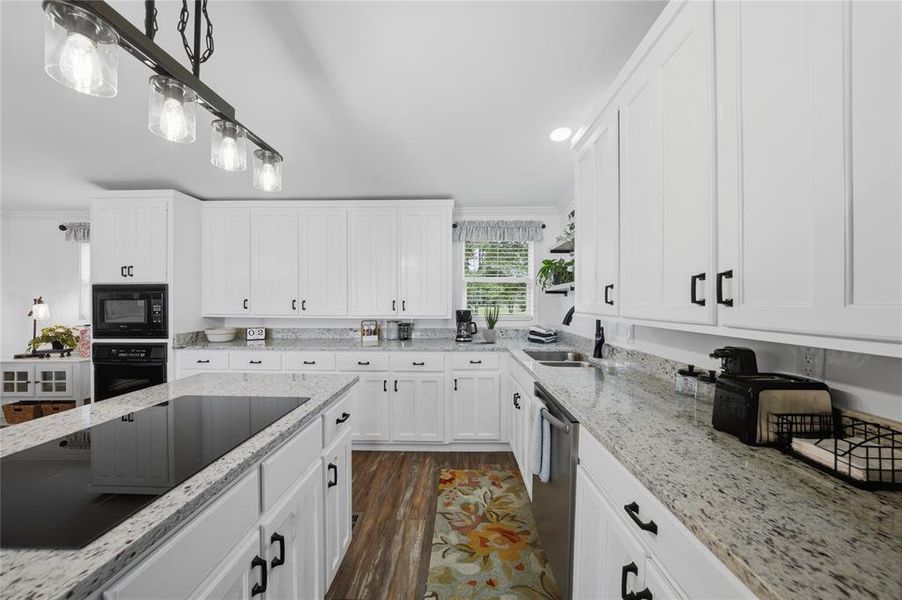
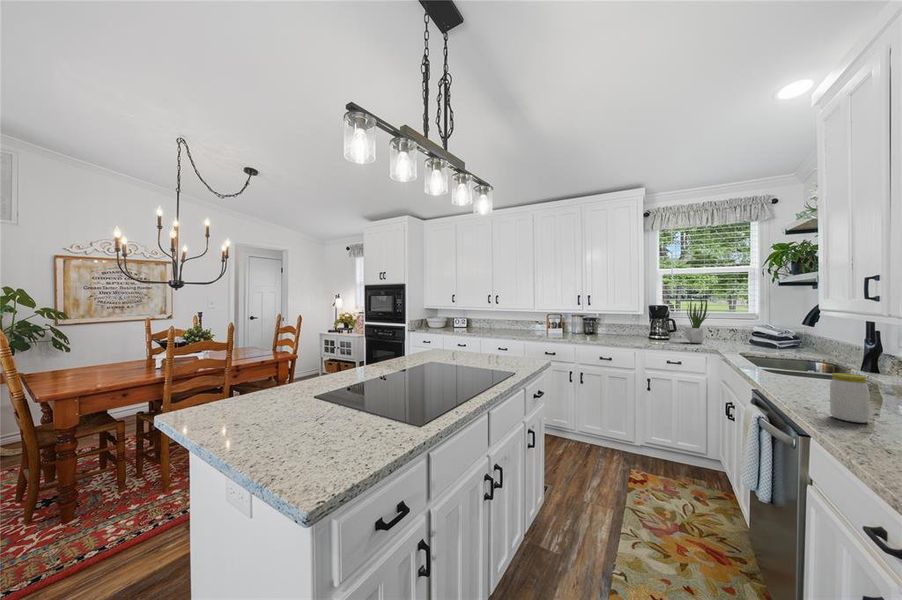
jar: none [589,365,612,405] -> present [830,373,870,423]

